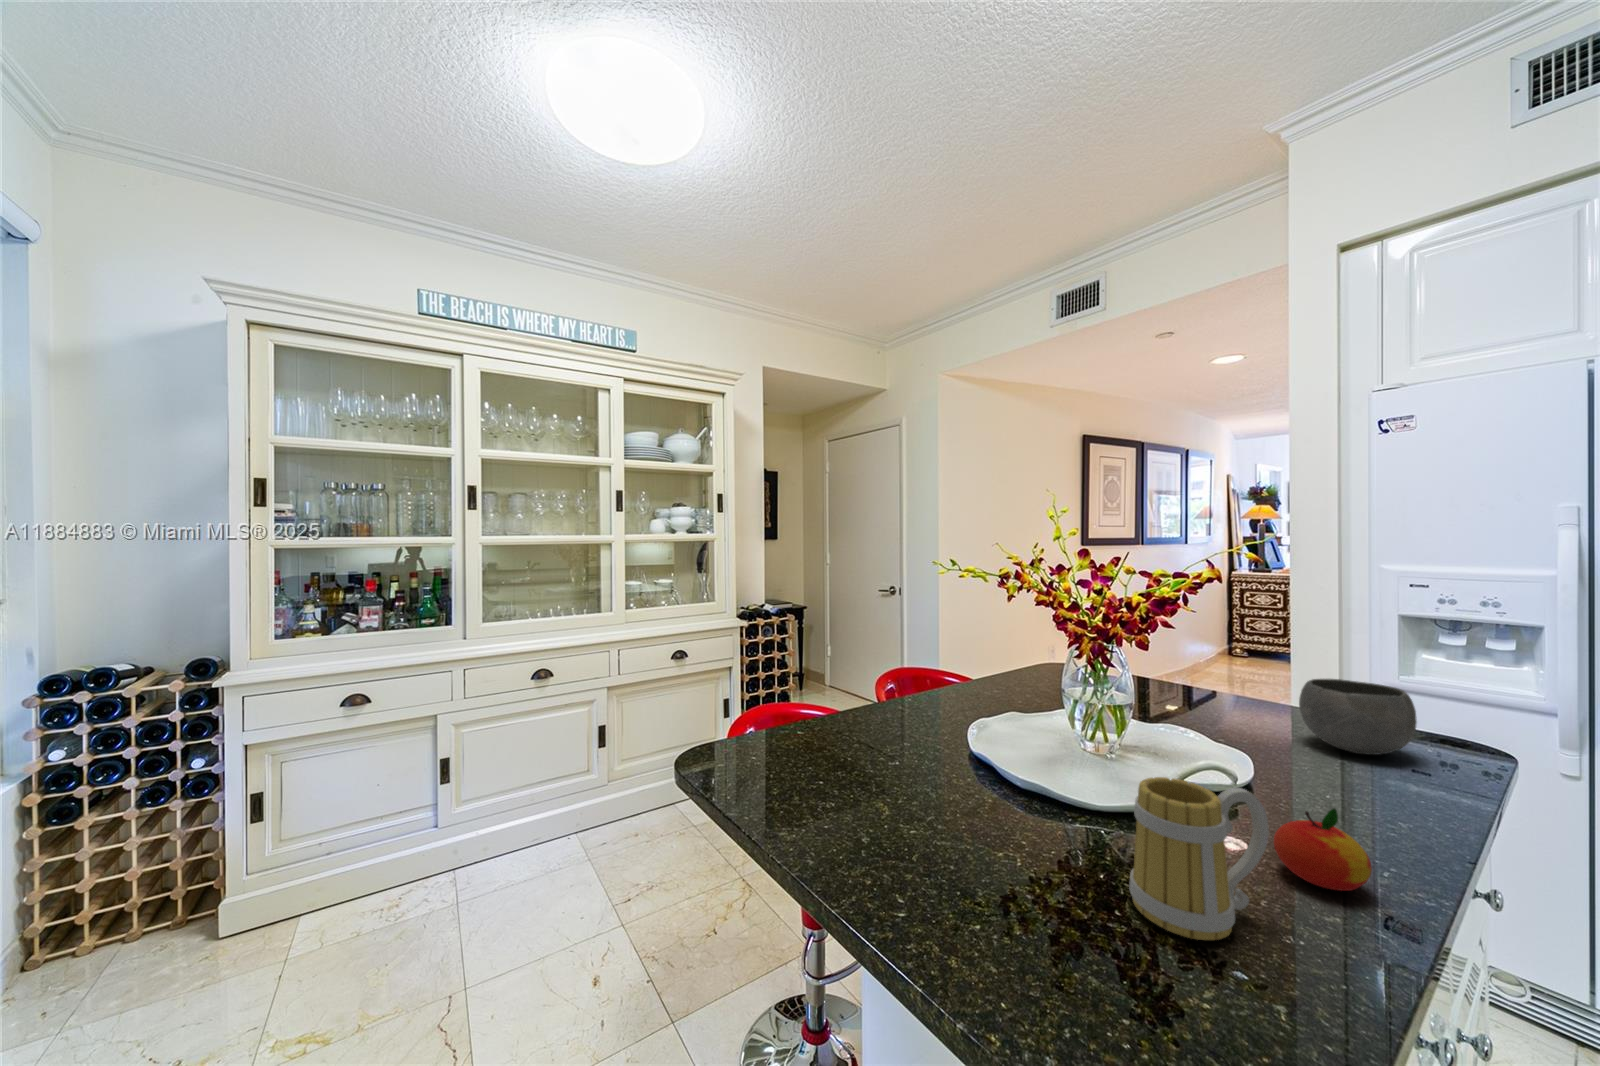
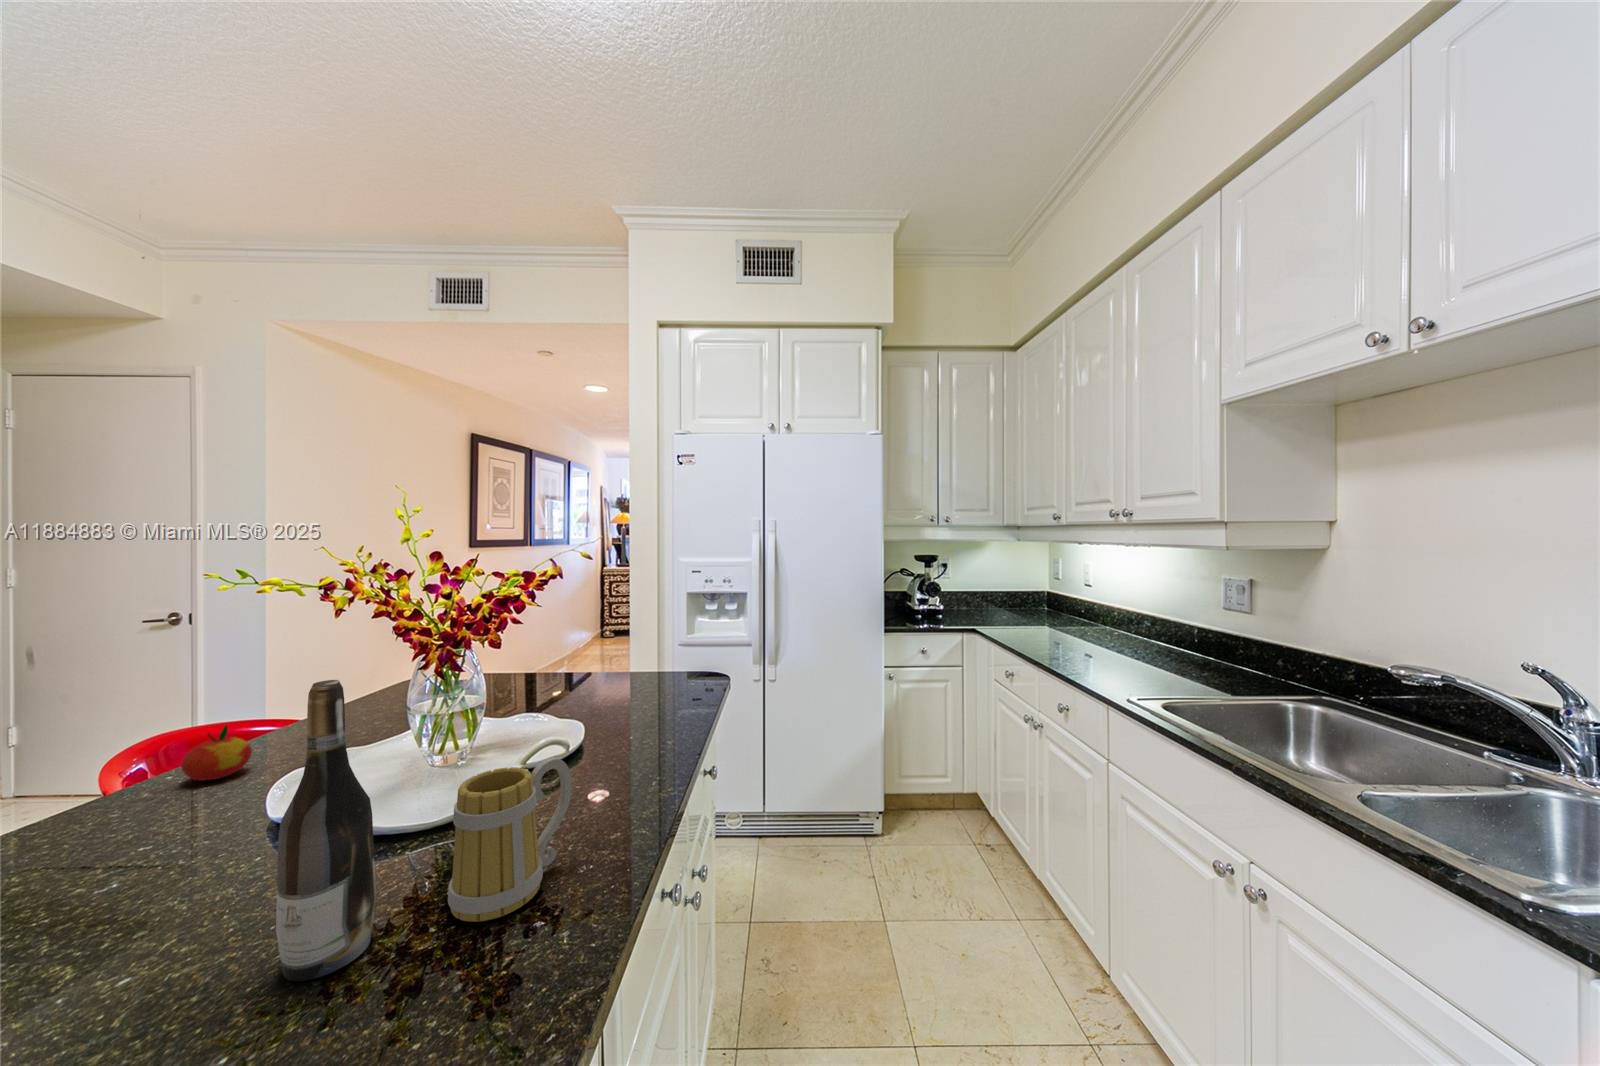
wine bottle: none [1000,654,1067,901] -> present [276,680,375,981]
ceramic bowl: present [1299,679,1417,755] -> none [623,644,686,697]
apple: present [1274,809,1372,891] -> present [181,725,252,781]

